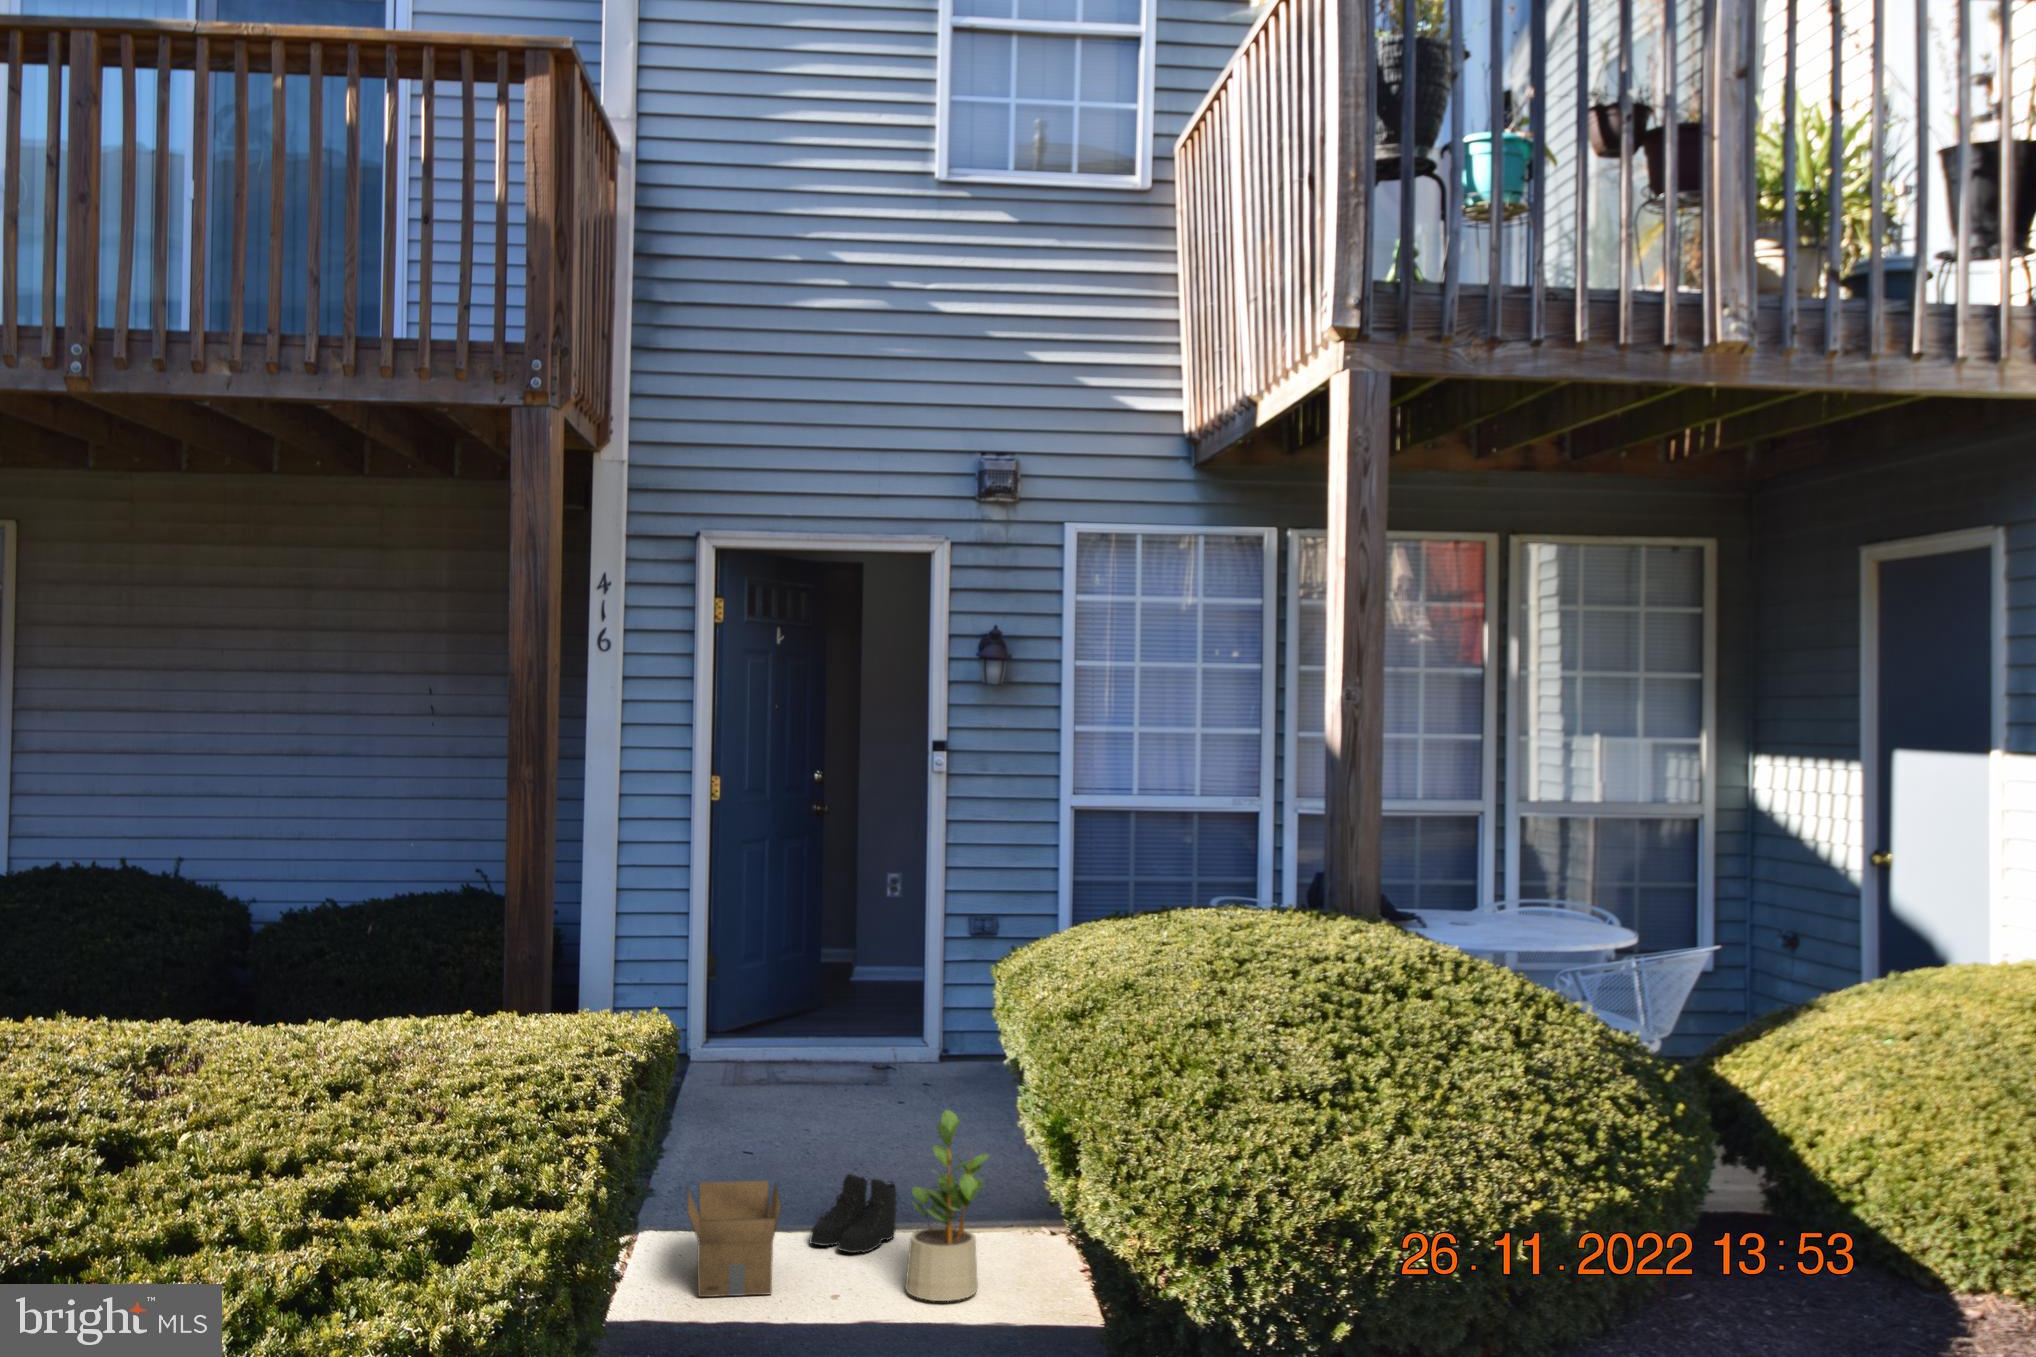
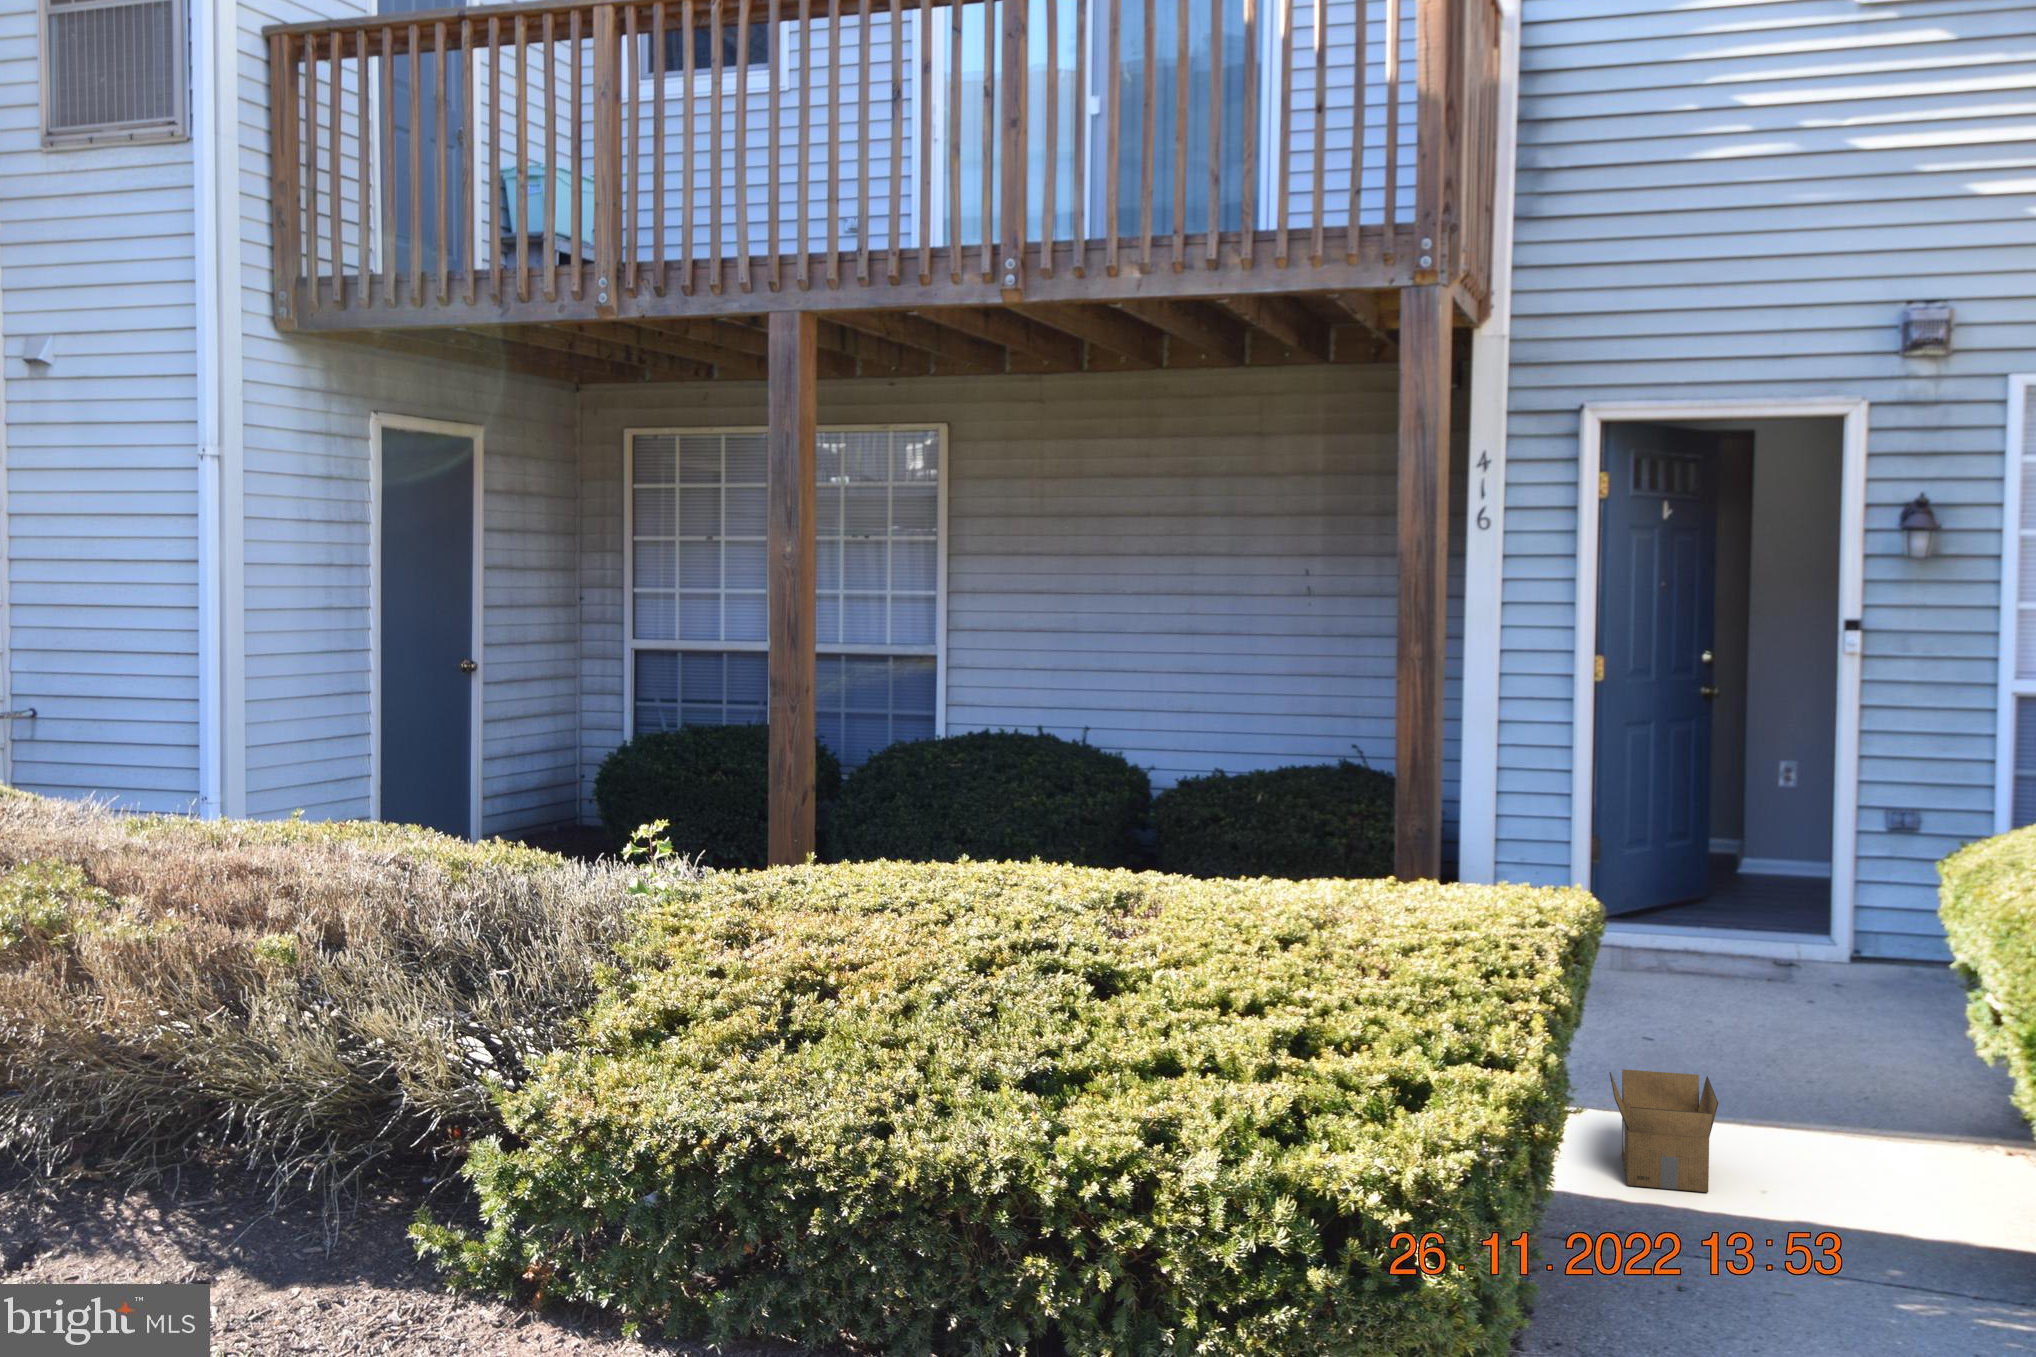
potted plant: present [905,1110,989,1301] -> none [1864,1015,1967,1225]
boots: present [810,1174,898,1253] -> none [1744,1077,1846,1163]

